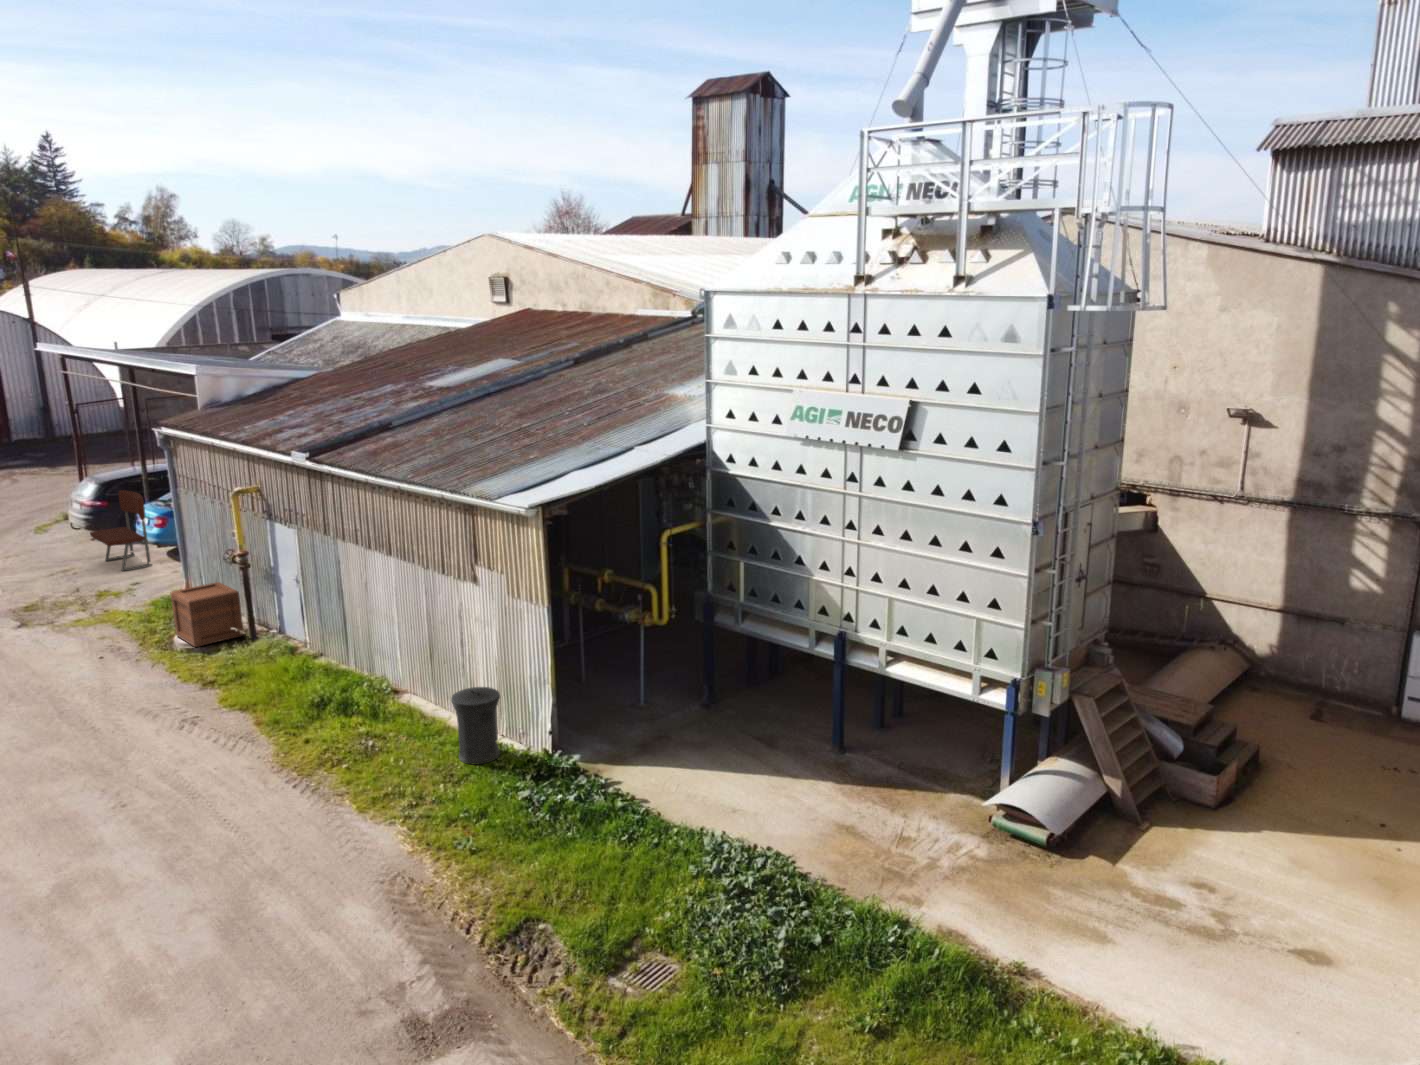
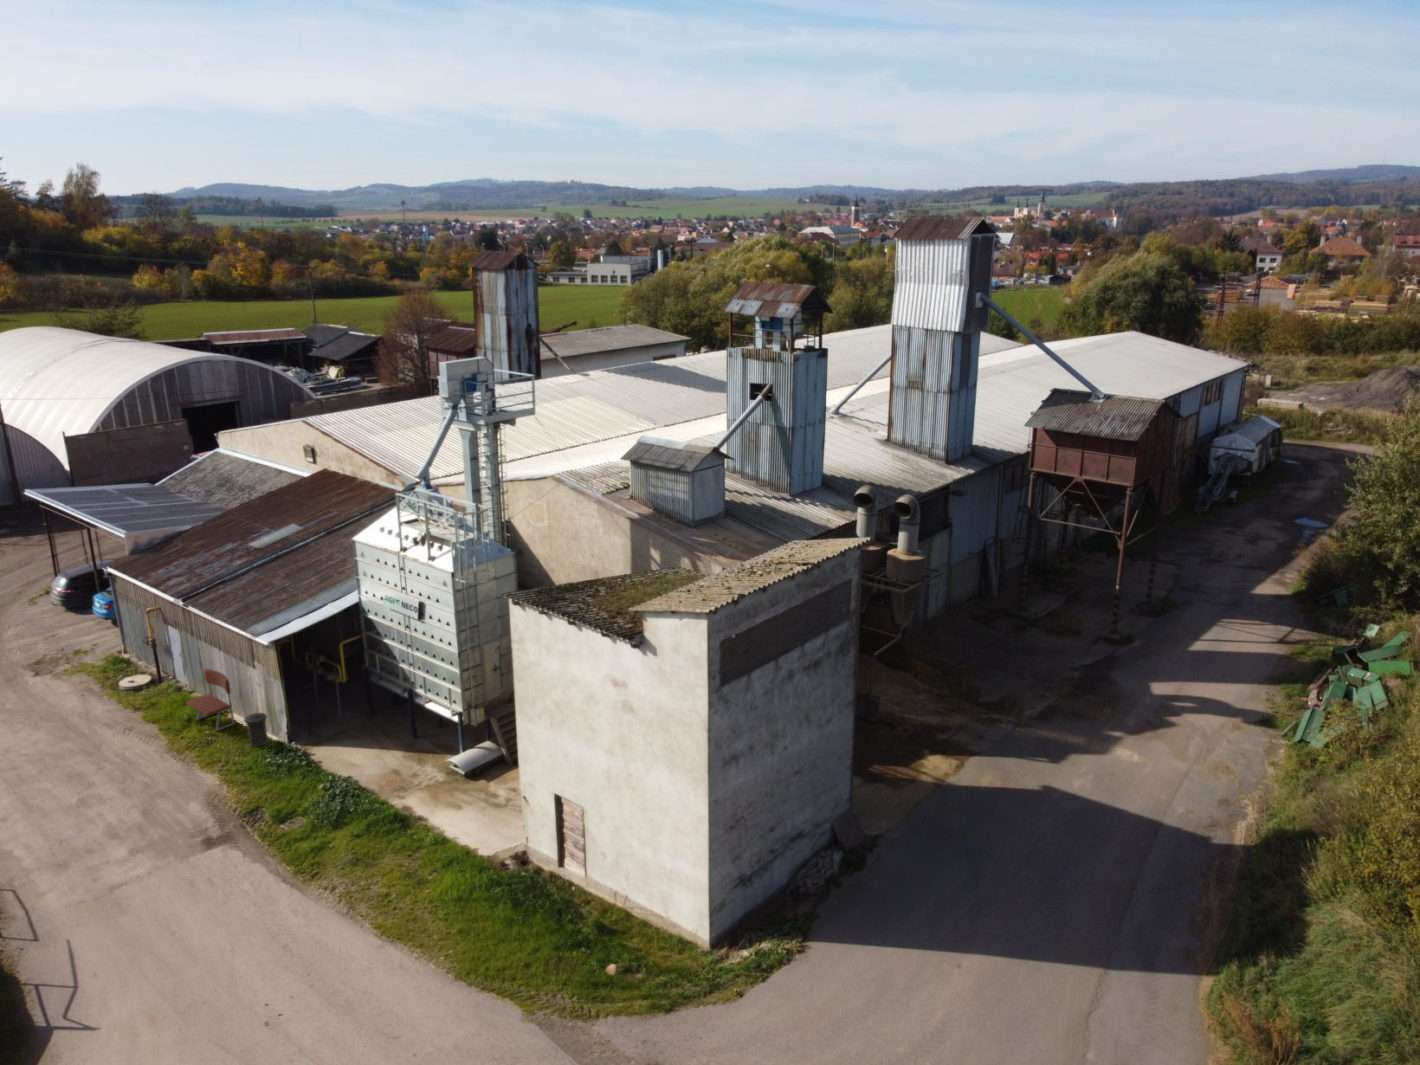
bench: present [90,490,152,571] -> present [187,669,235,731]
wooden crate: present [171,582,243,647] -> none [116,650,156,687]

